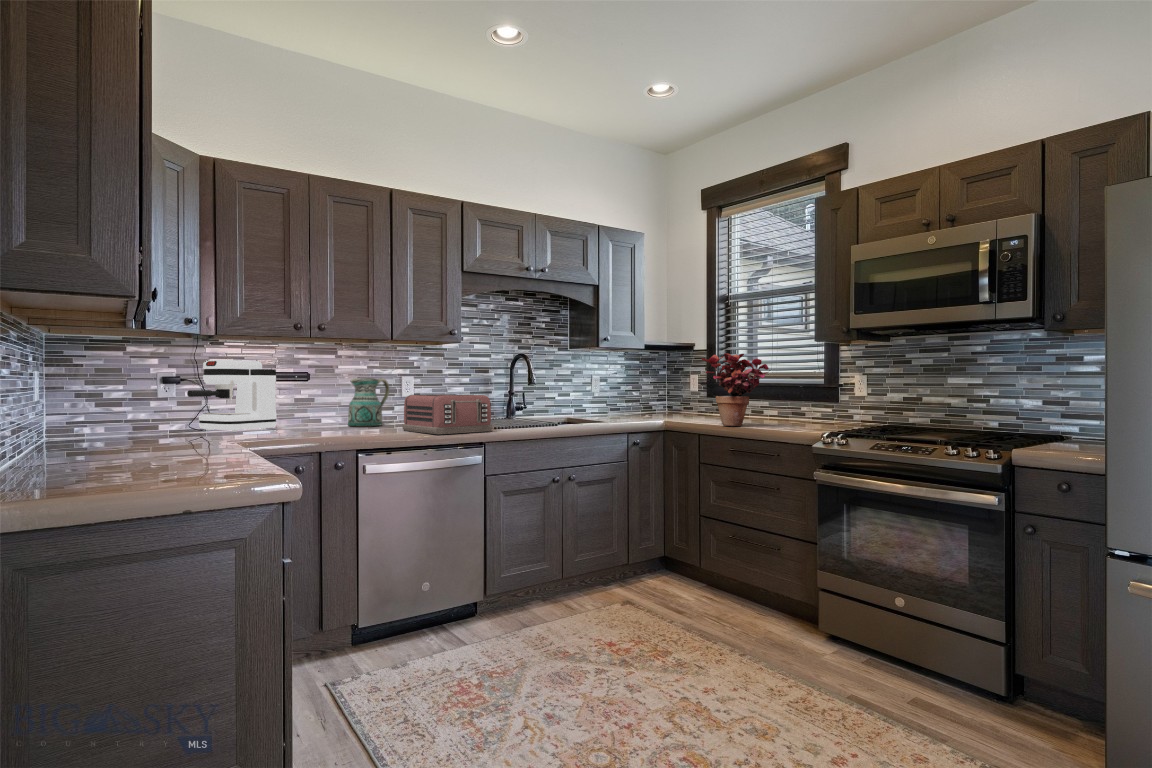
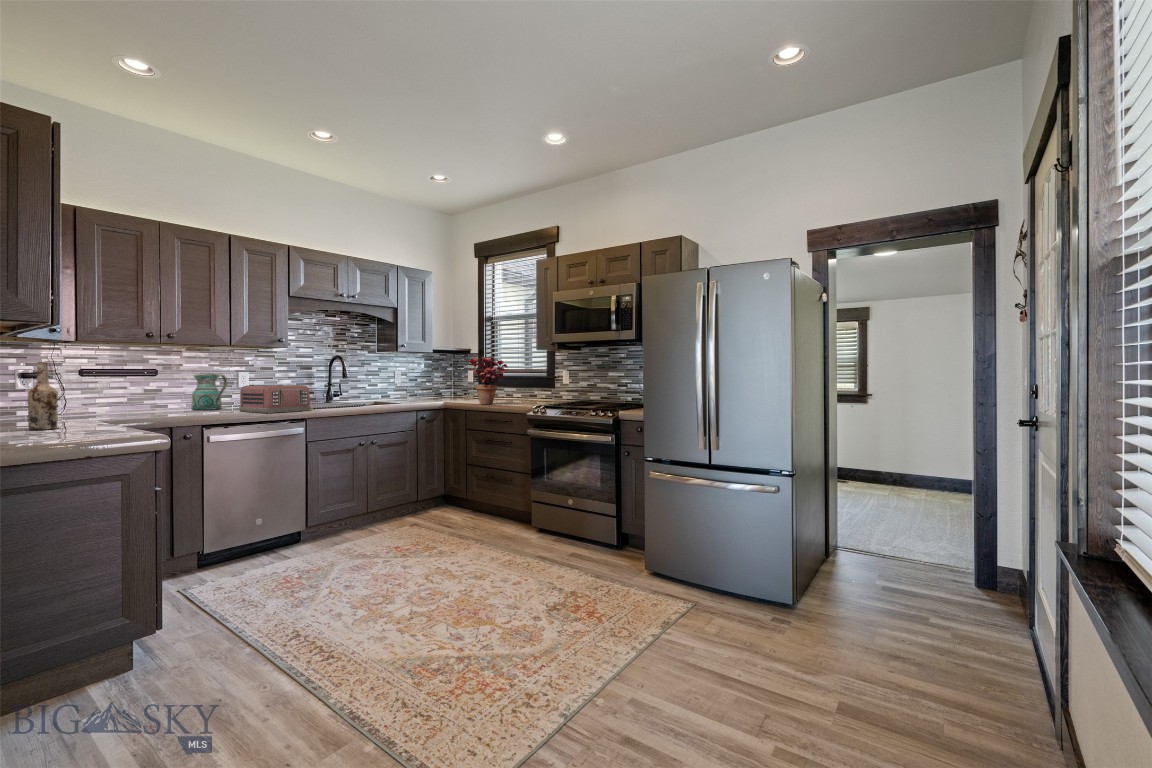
coffee maker: present [187,360,276,432] -> none [45,360,128,415]
wine bottle: none [144,361,179,457] -> present [28,362,58,430]

